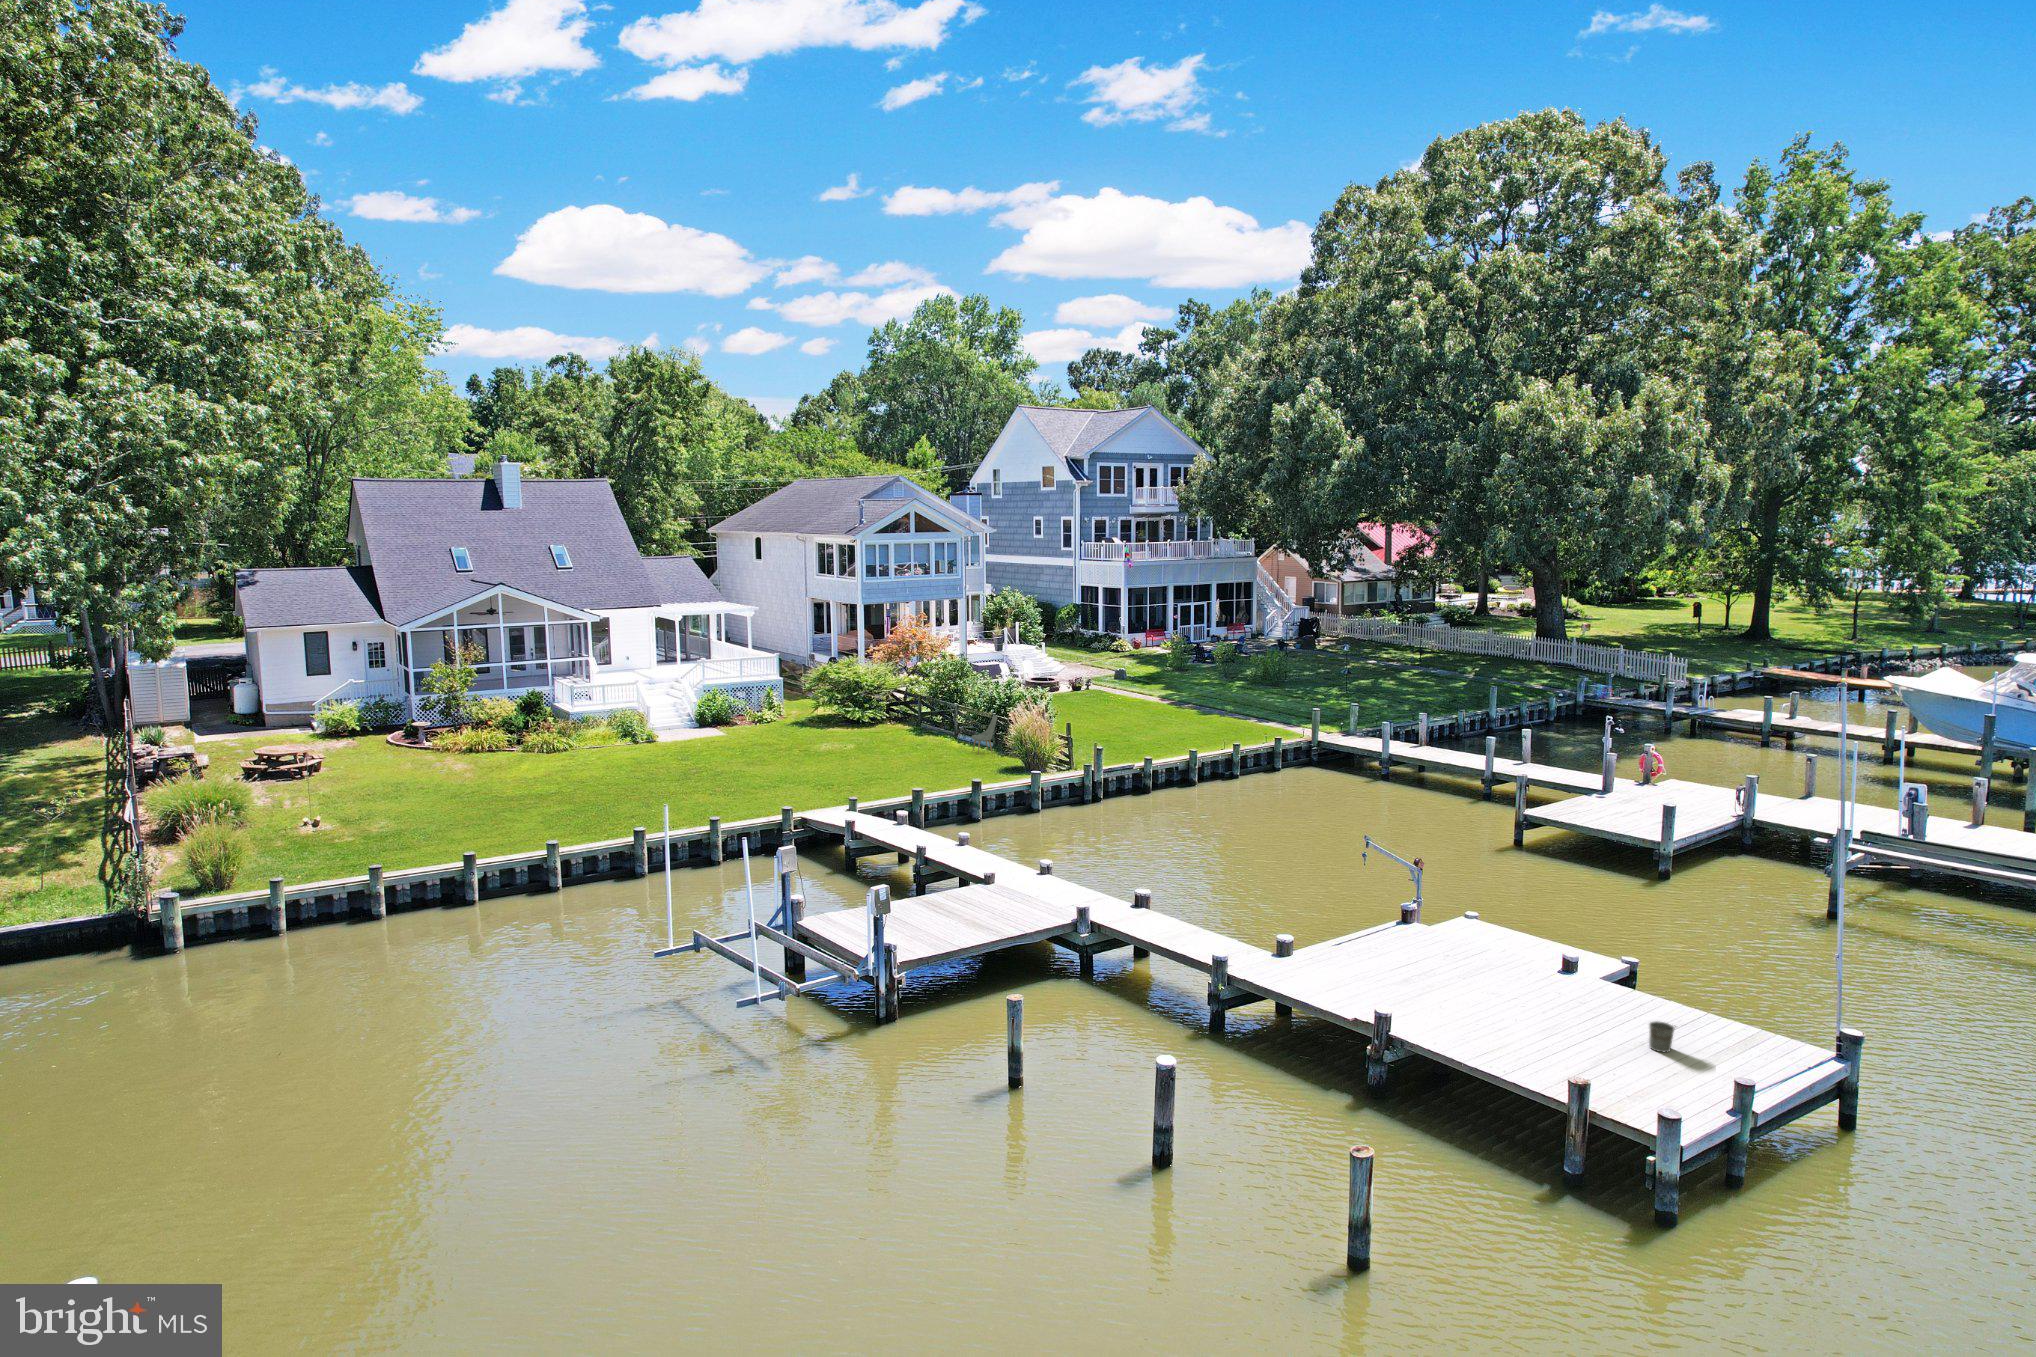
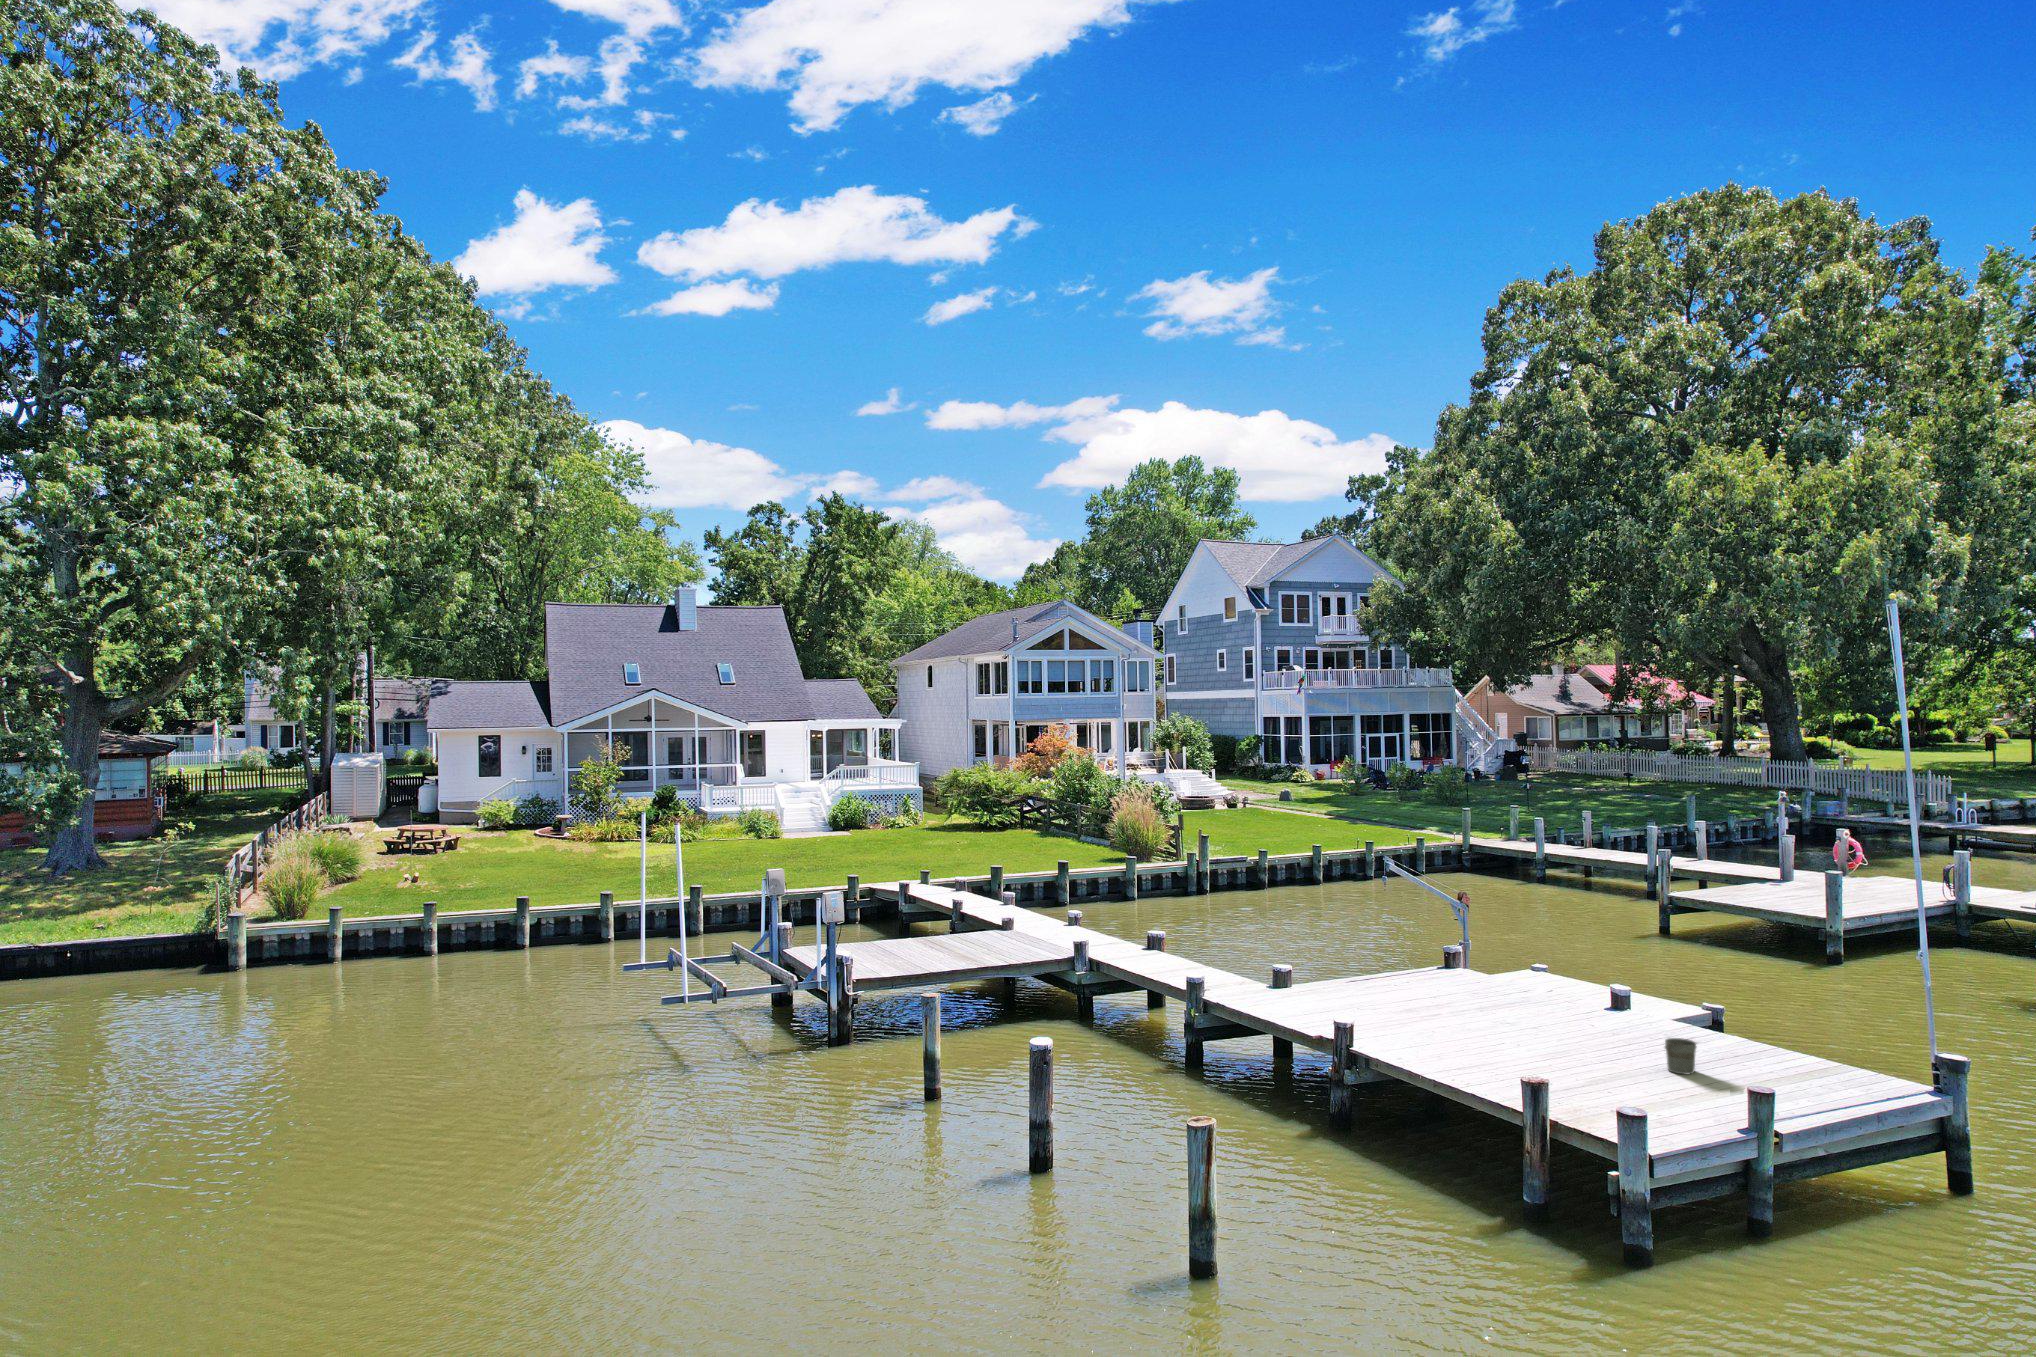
chair: present [972,715,997,754] -> none [1082,808,1107,848]

